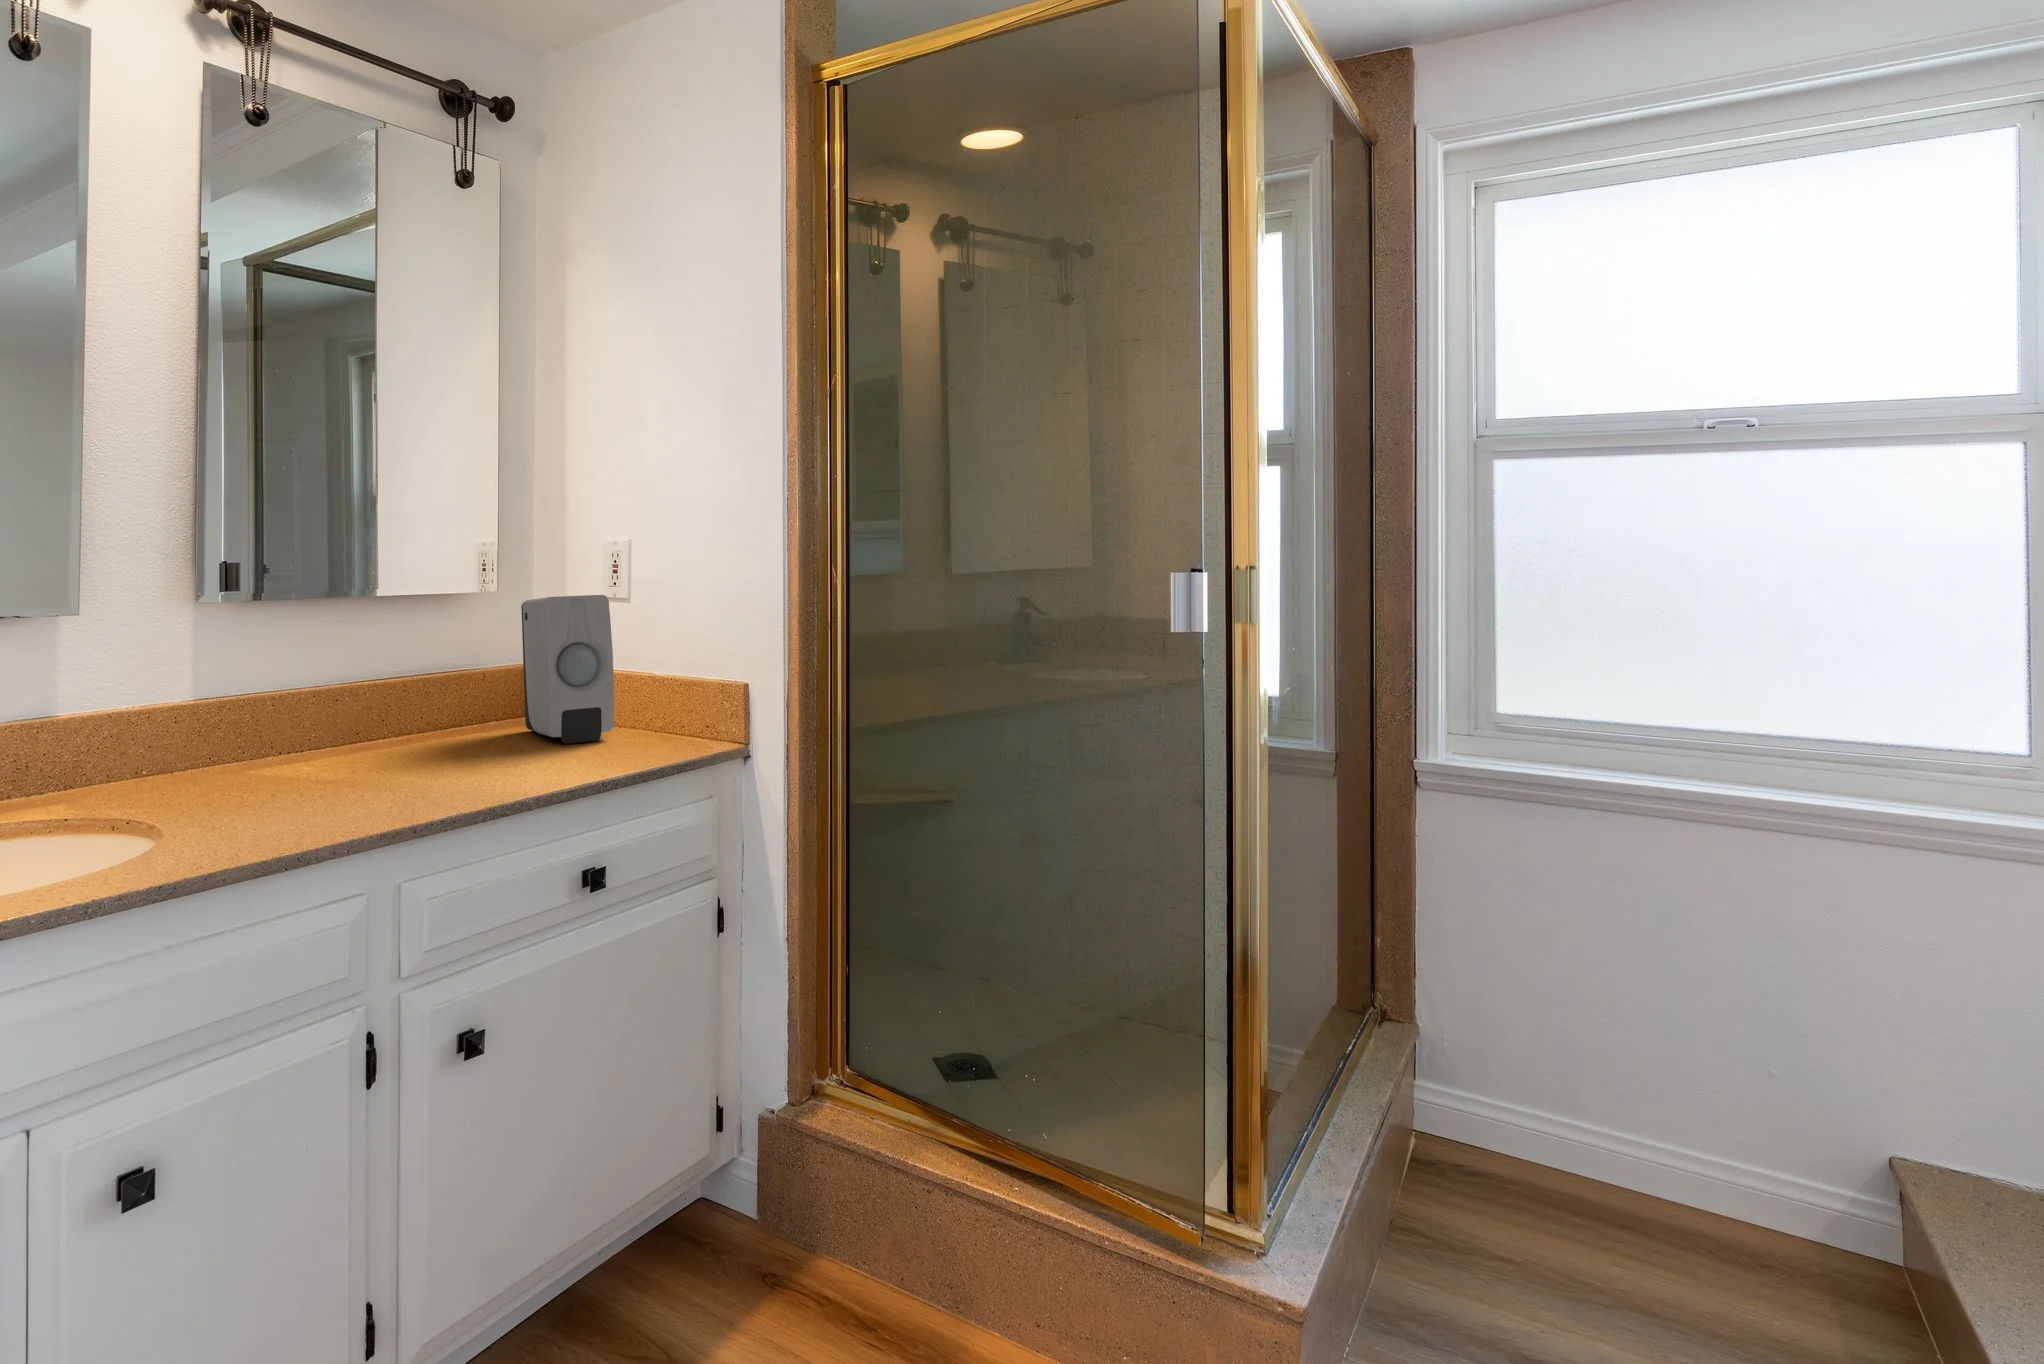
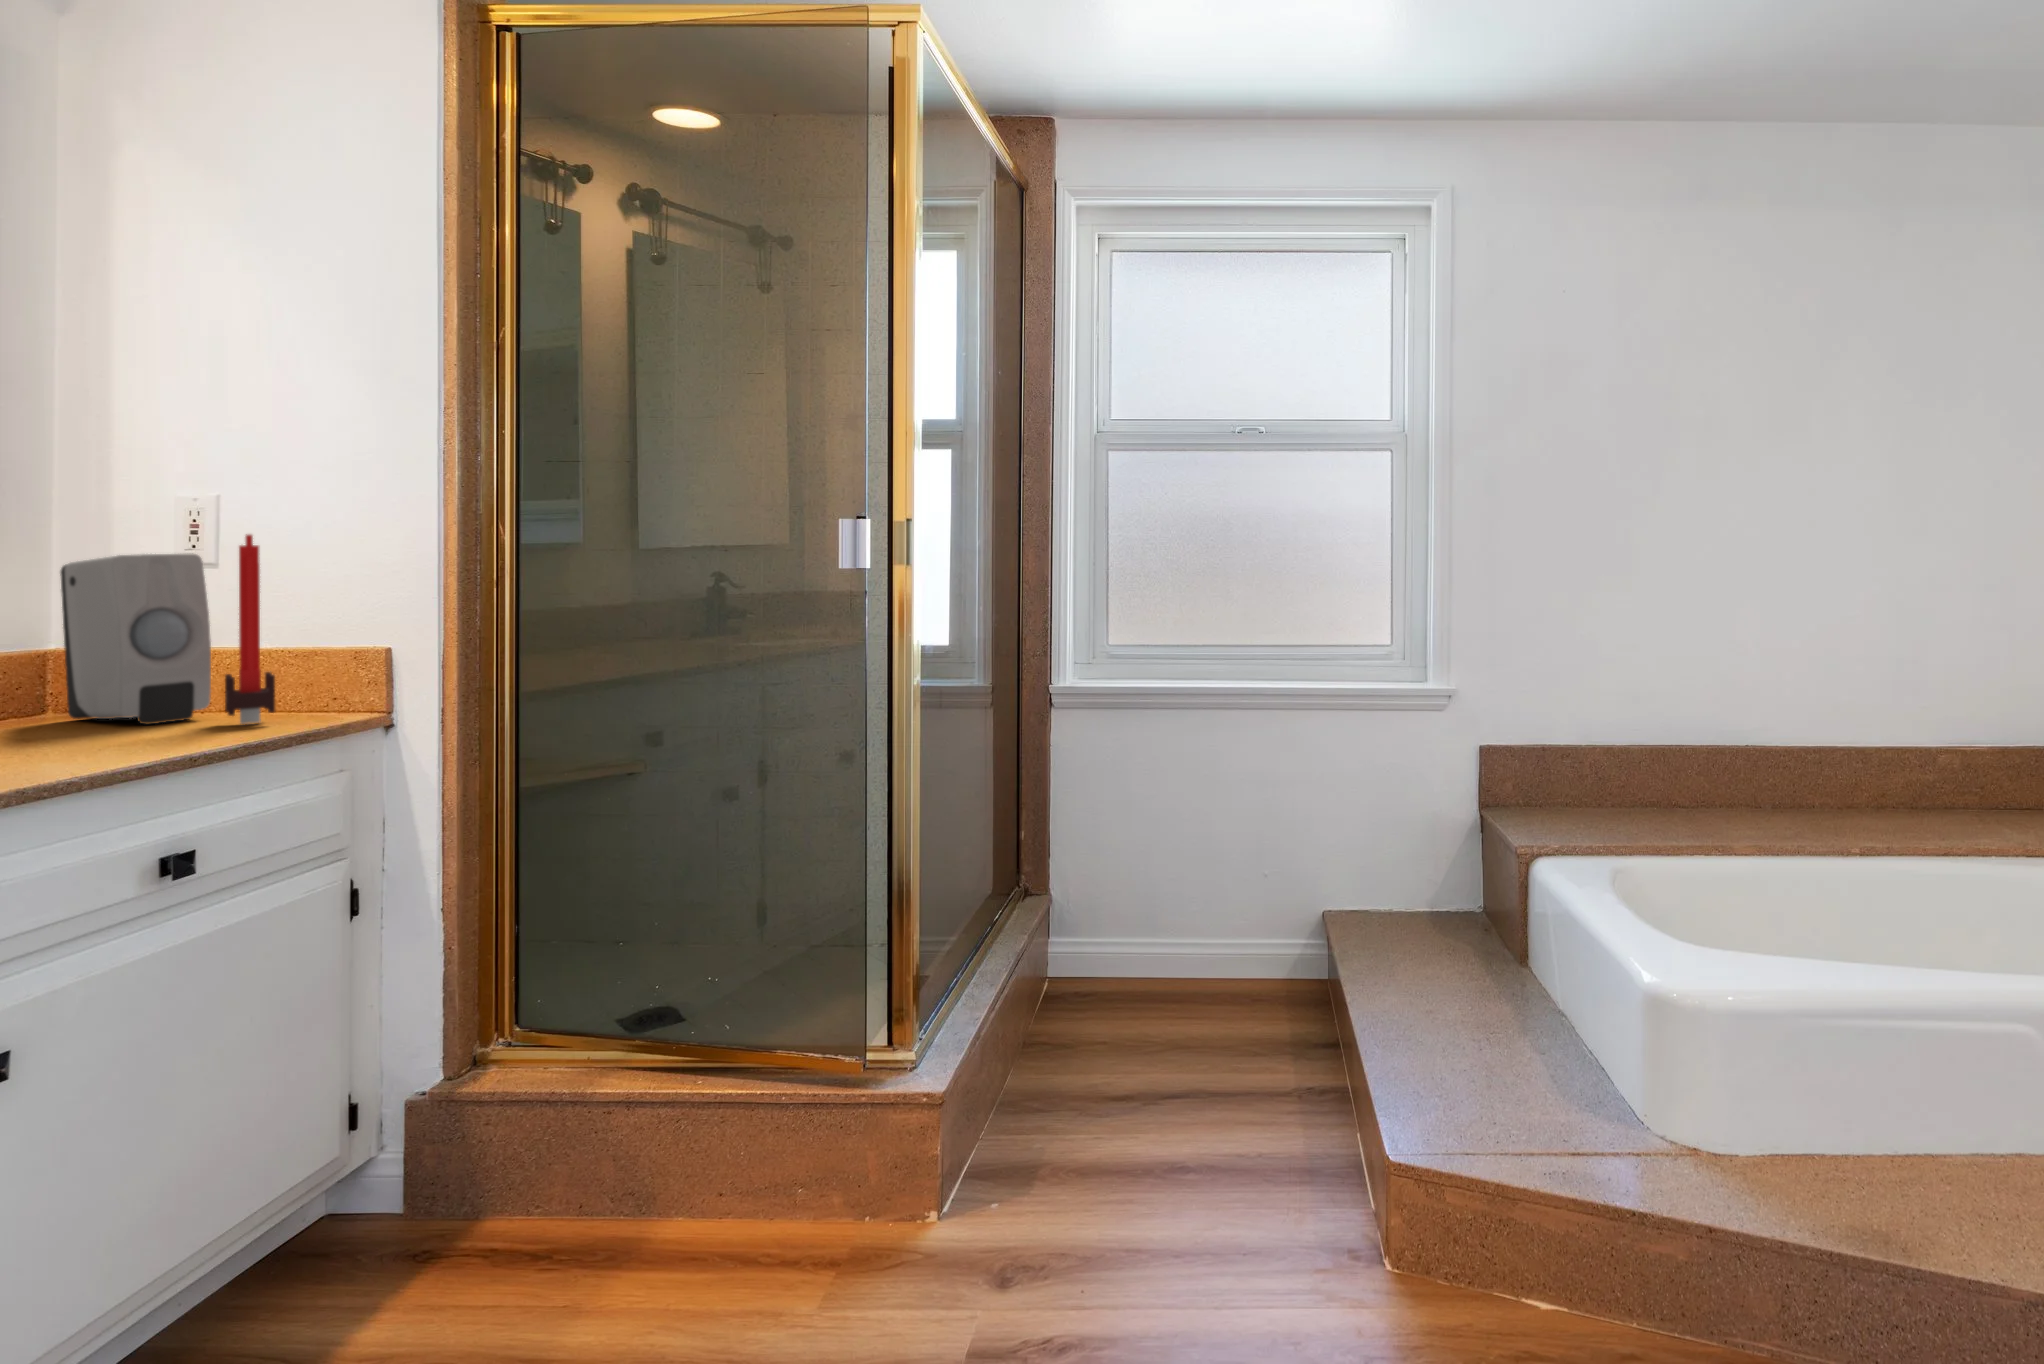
candle: none [616,580,653,751] -> present [225,534,275,724]

